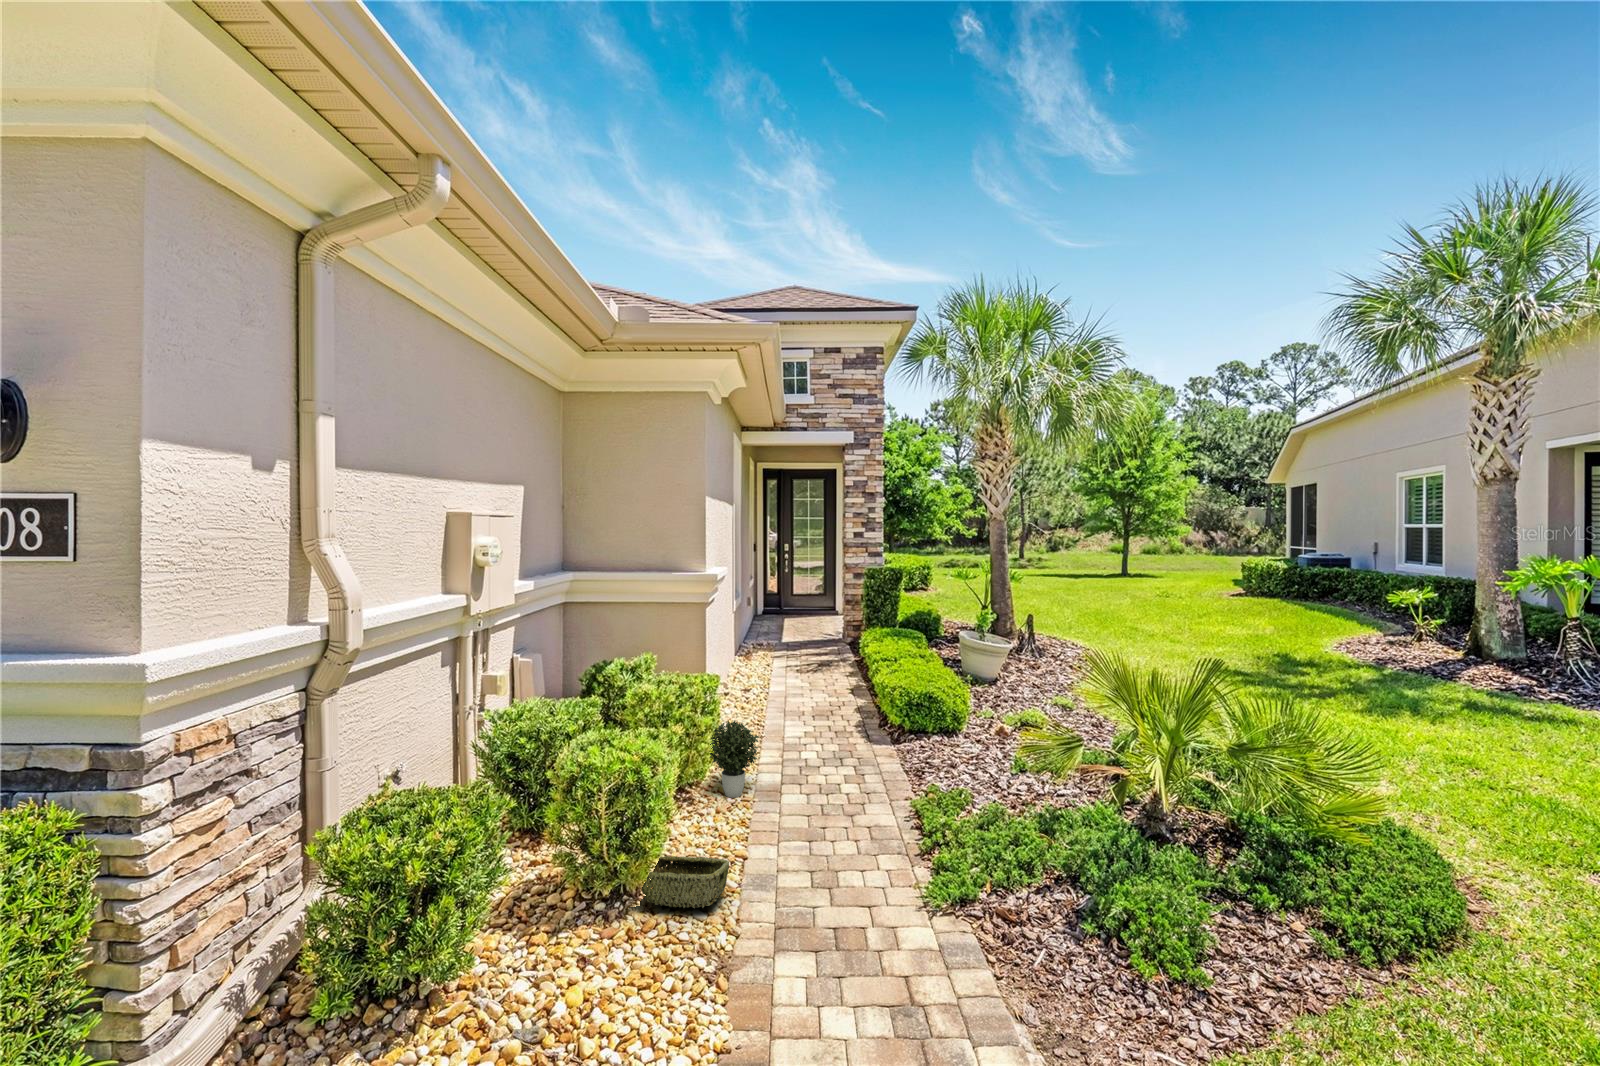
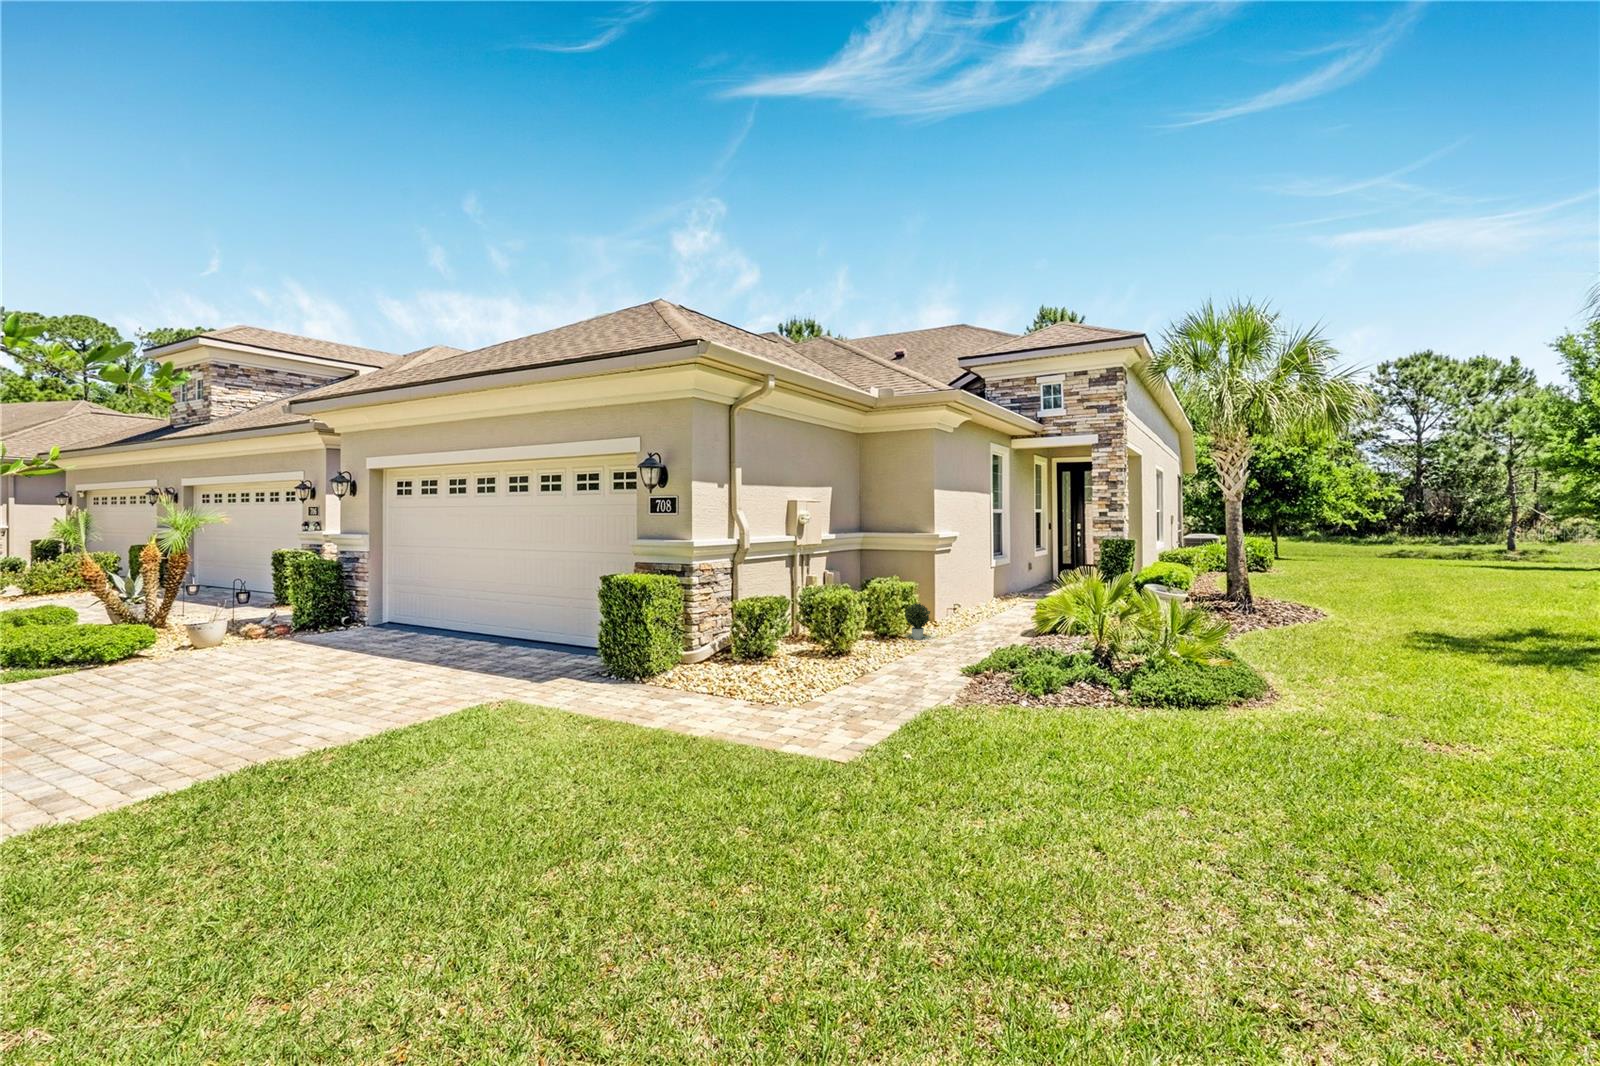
woven basket: present [642,856,729,908] -> none [844,643,882,661]

